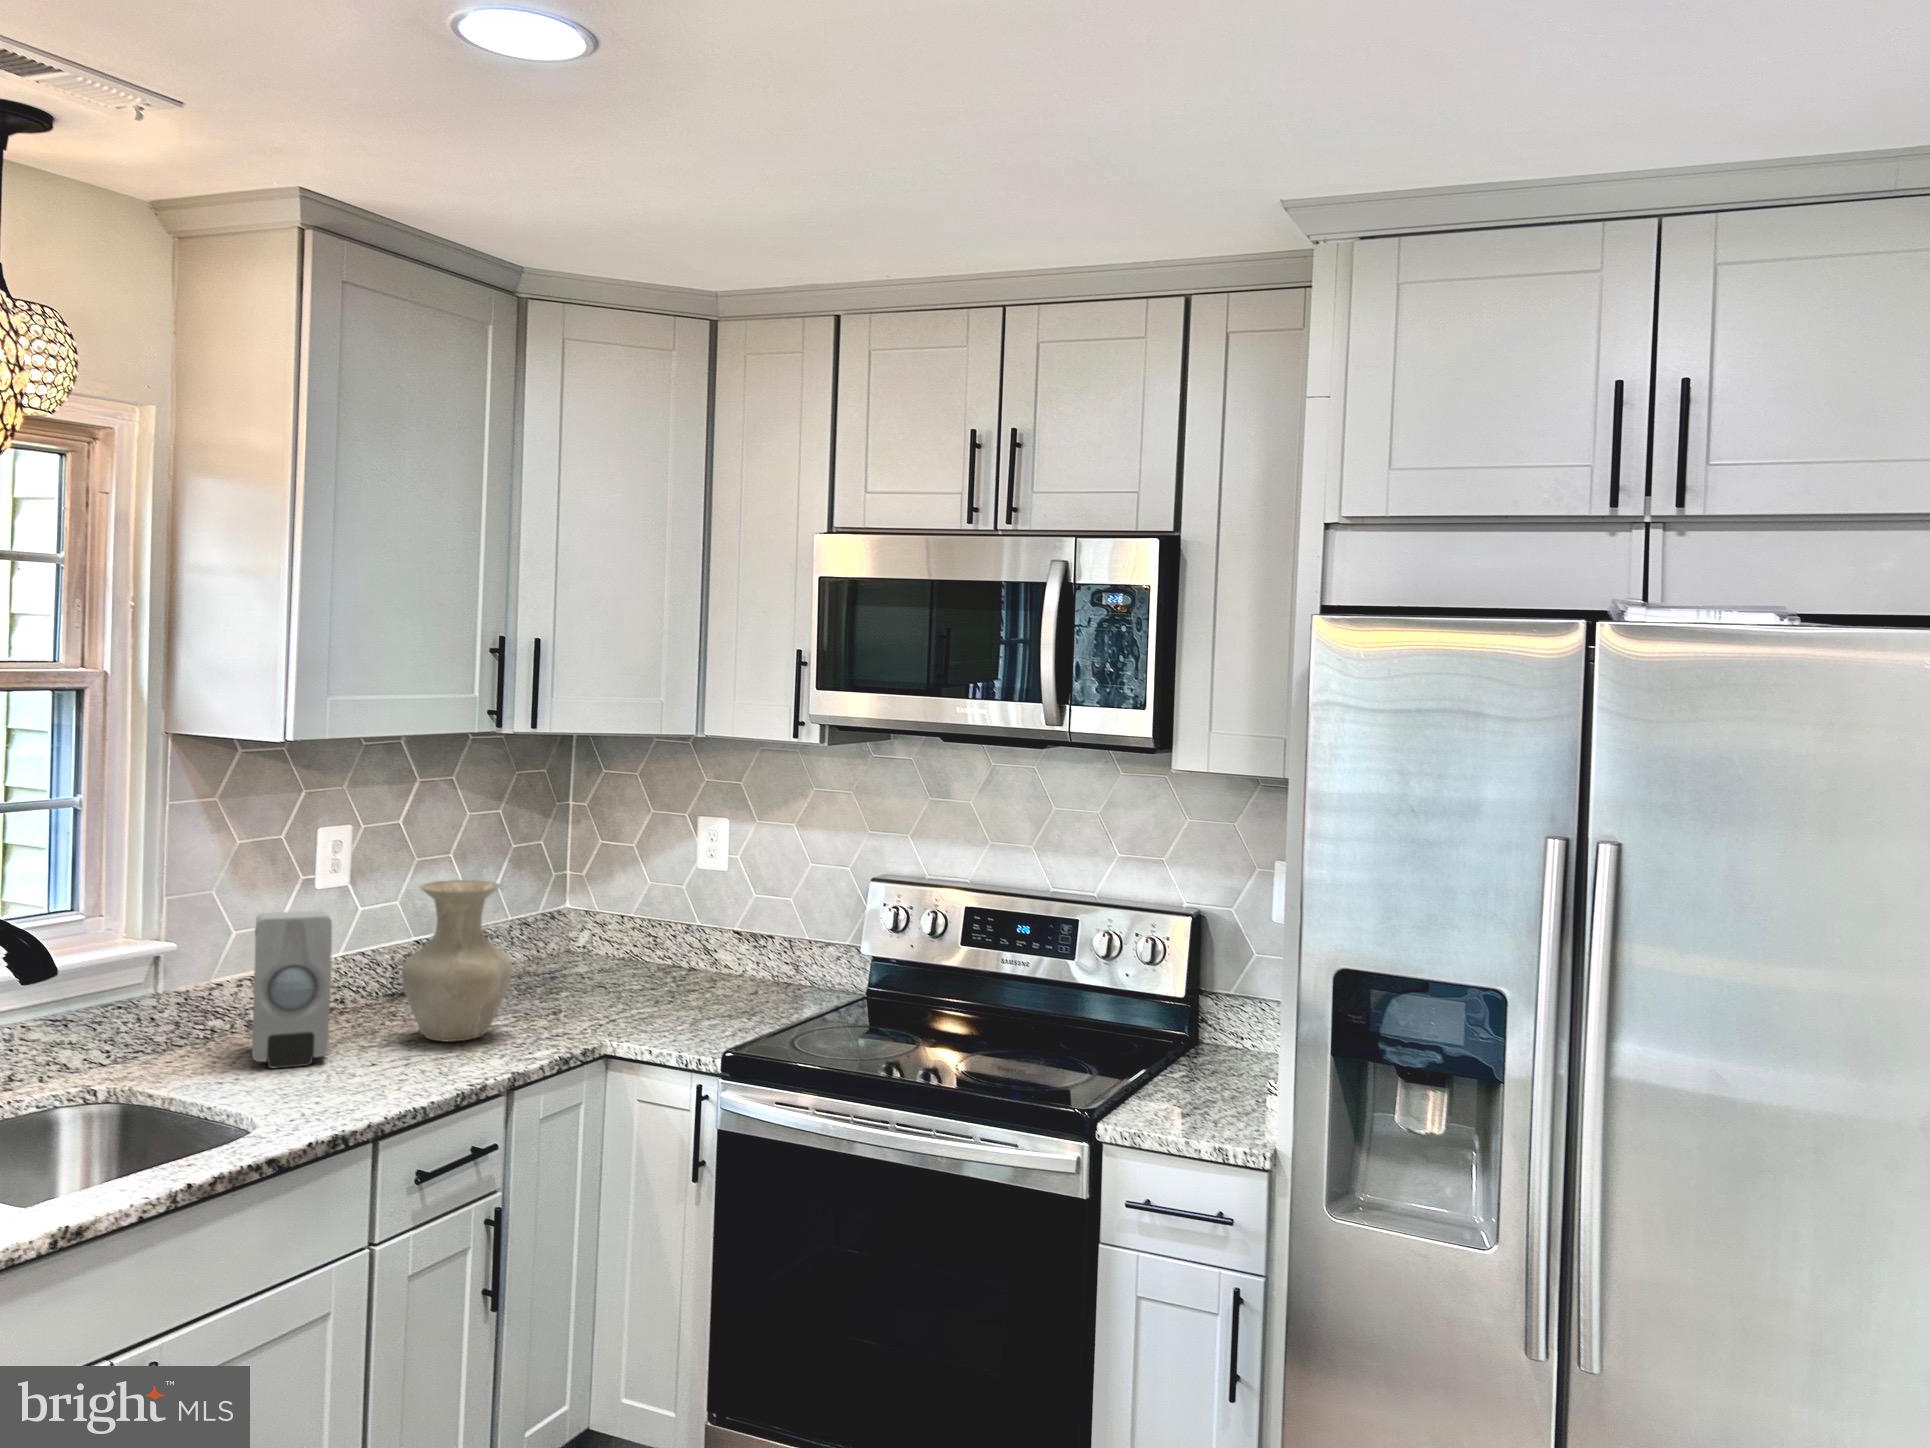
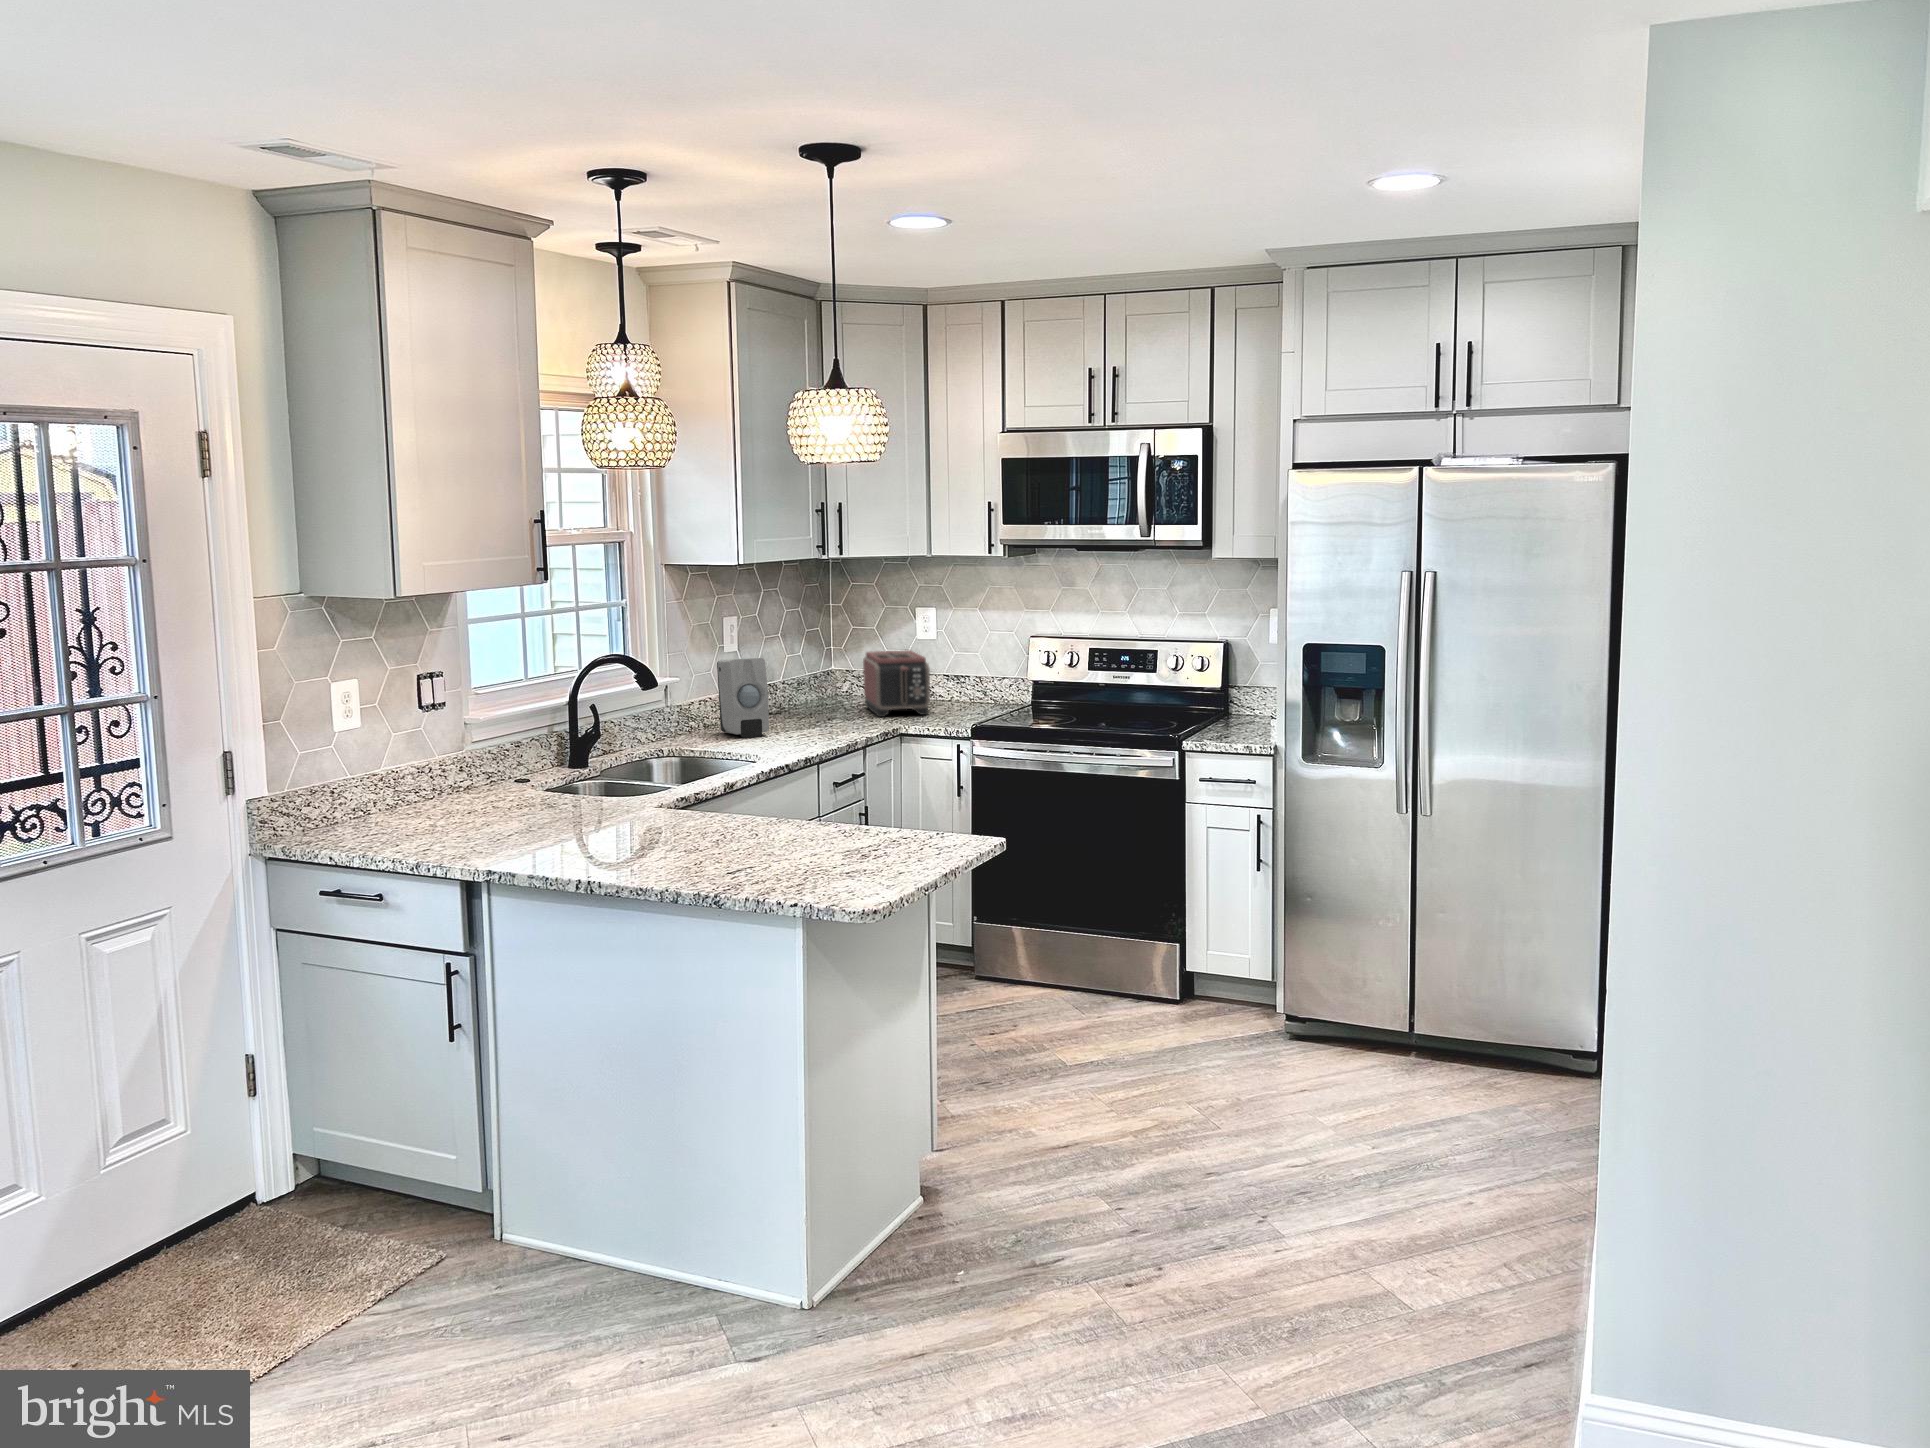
vase: present [401,880,512,1042] -> none [791,641,849,728]
toaster: none [582,888,683,1011] -> present [863,650,930,717]

